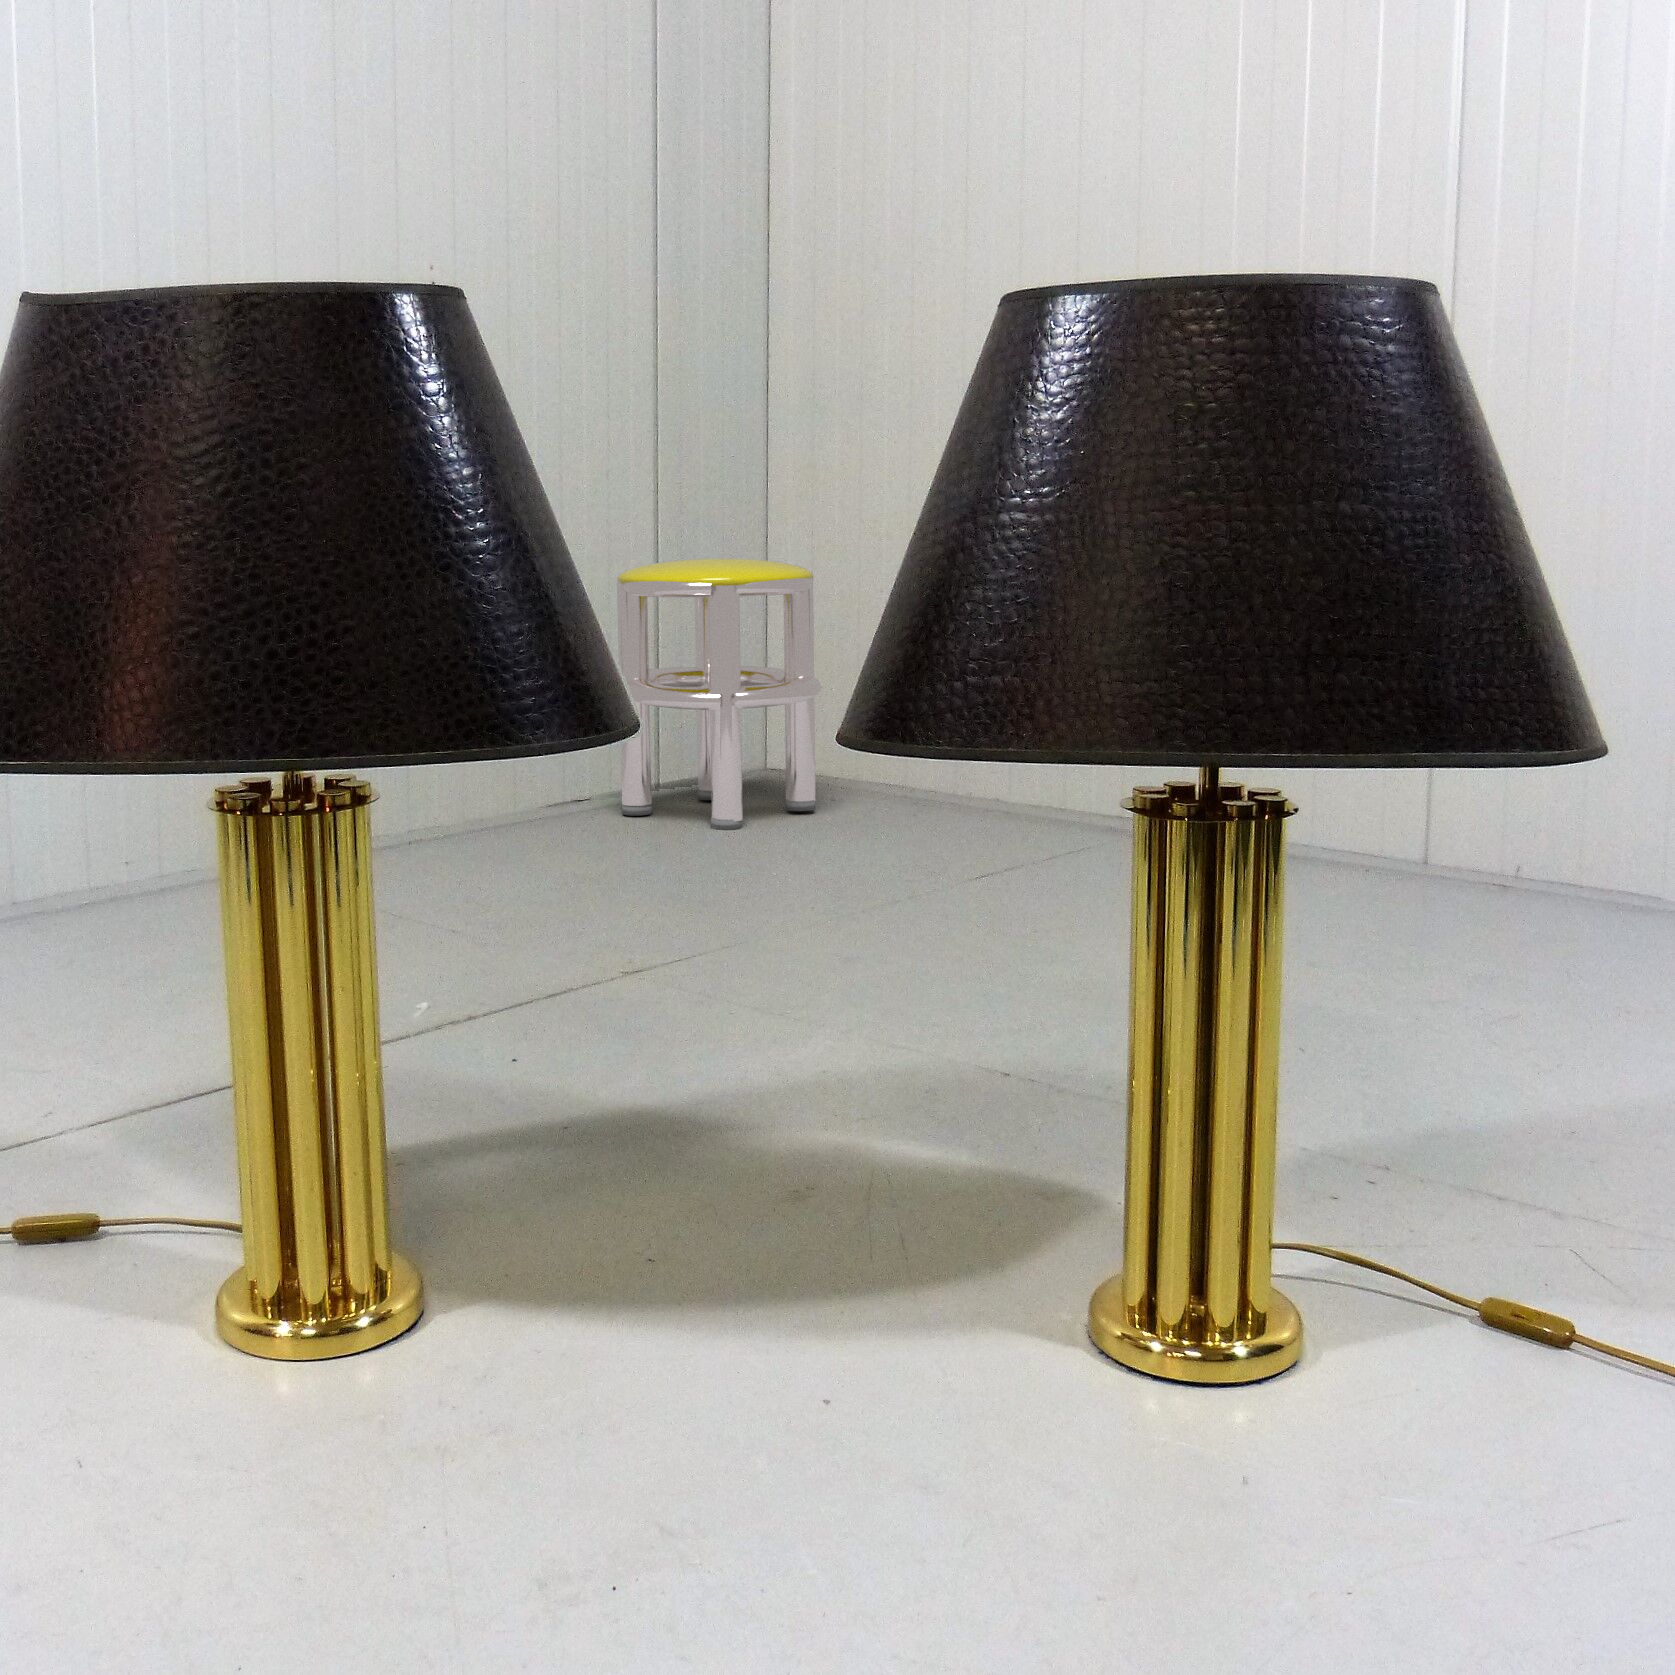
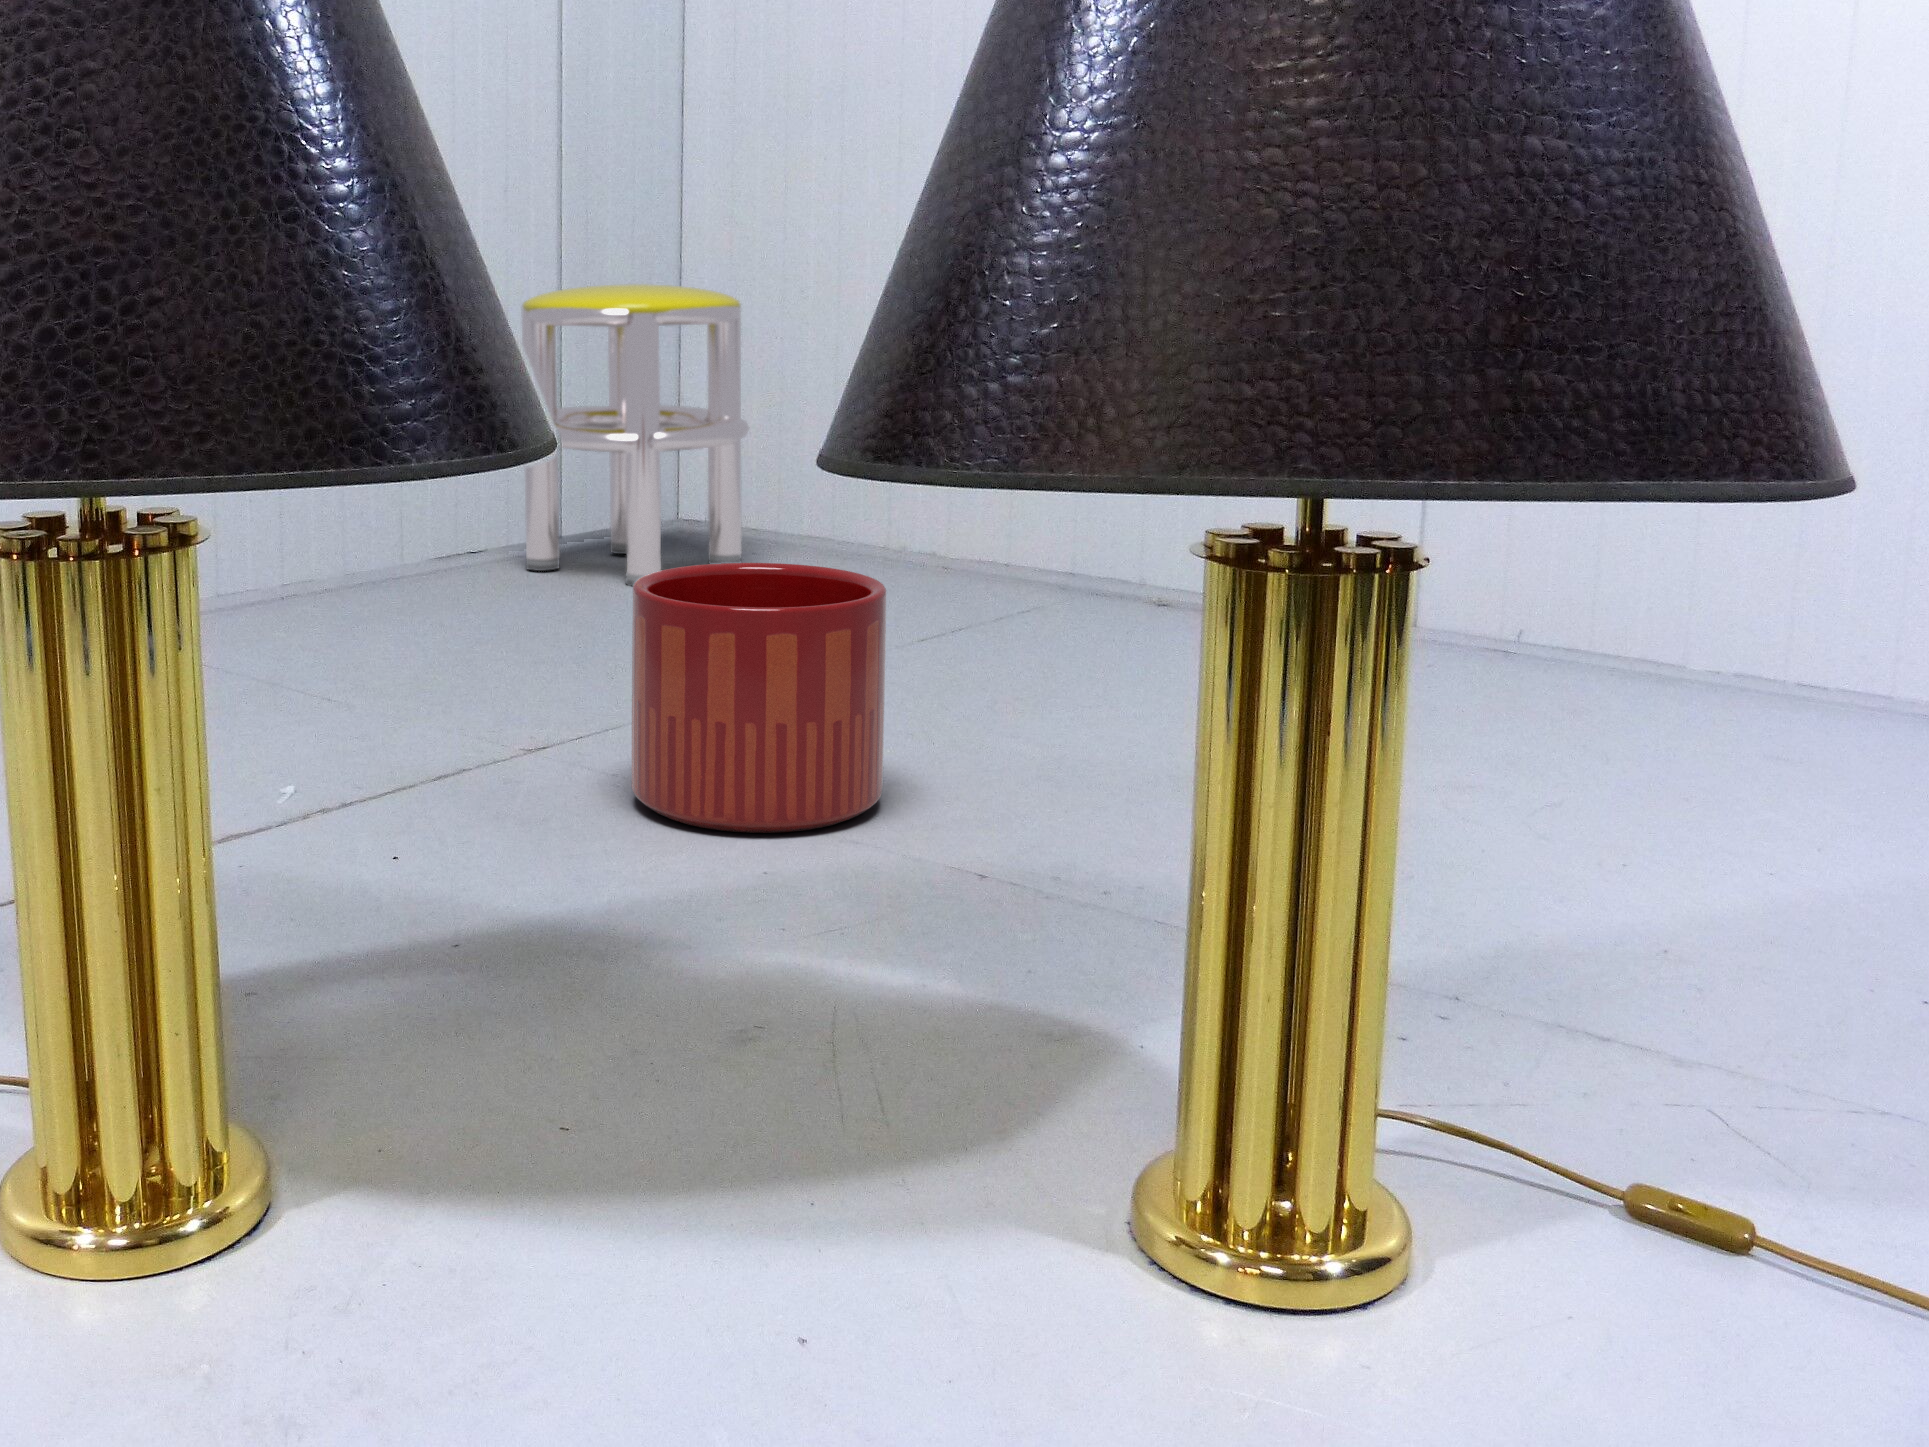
planter: none [711,810,926,1039] -> present [632,563,886,833]

